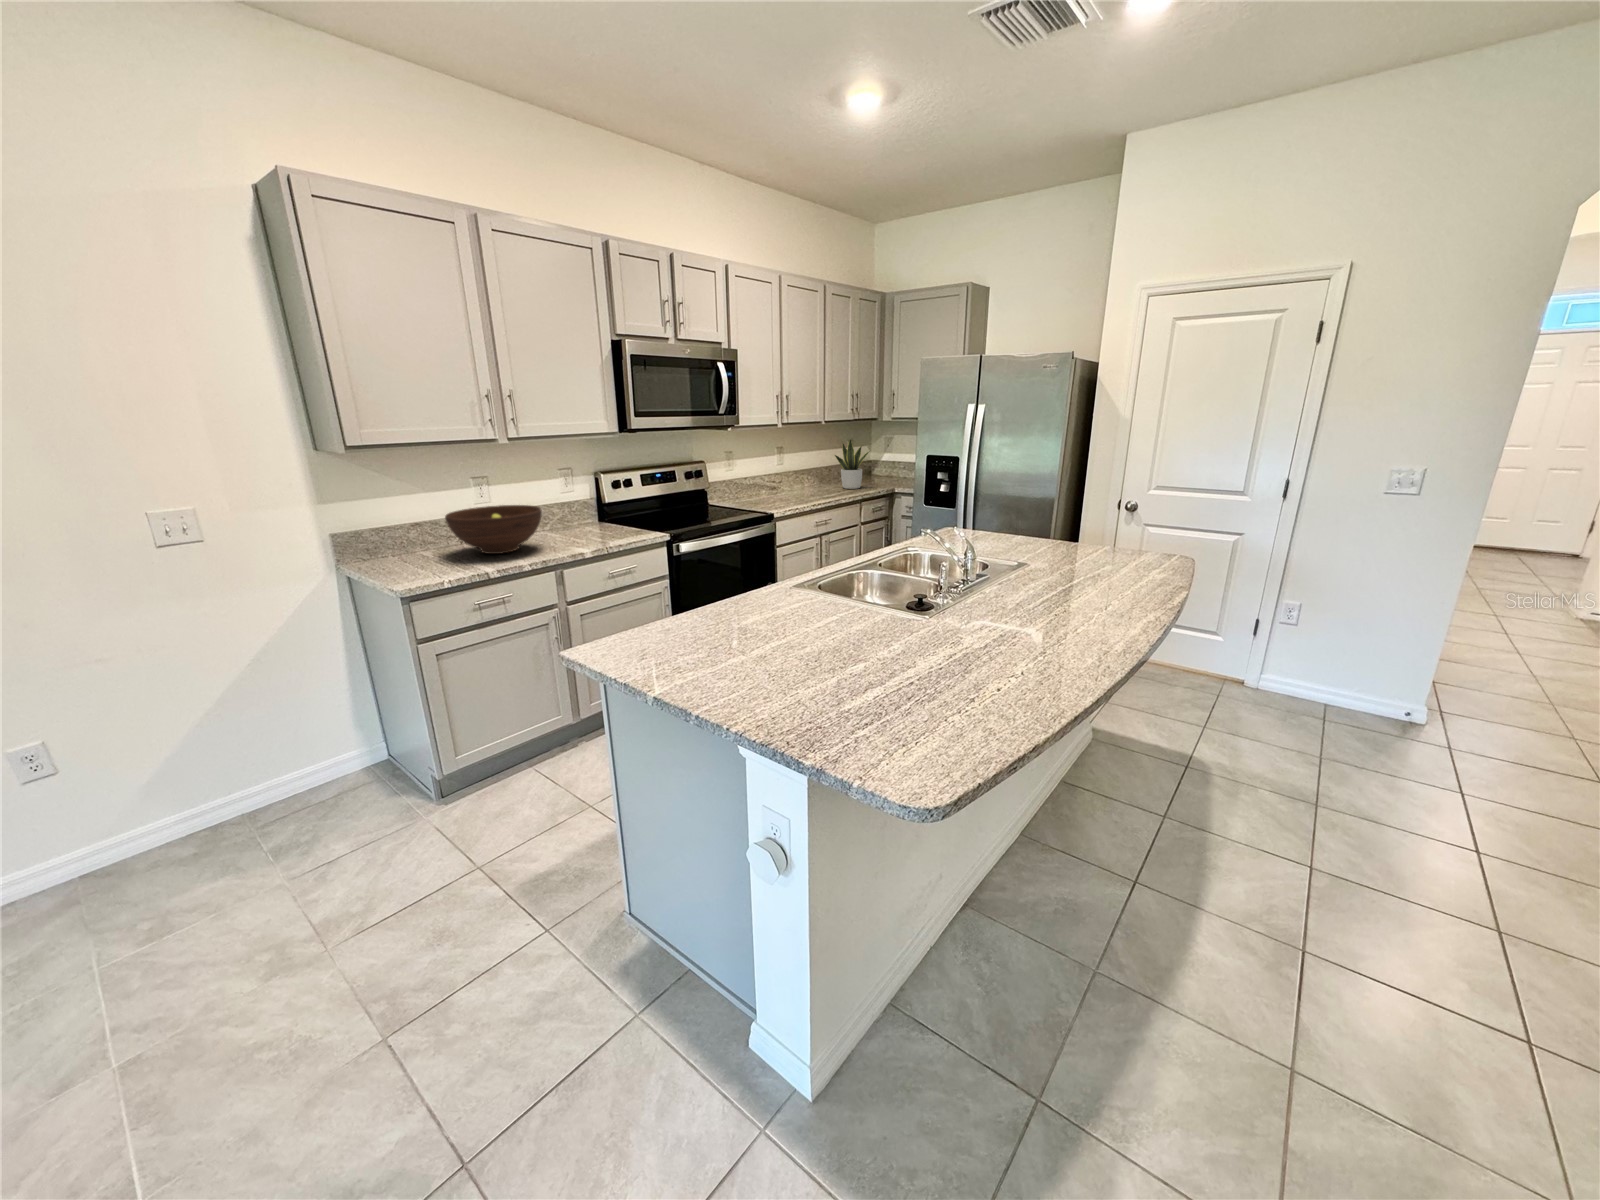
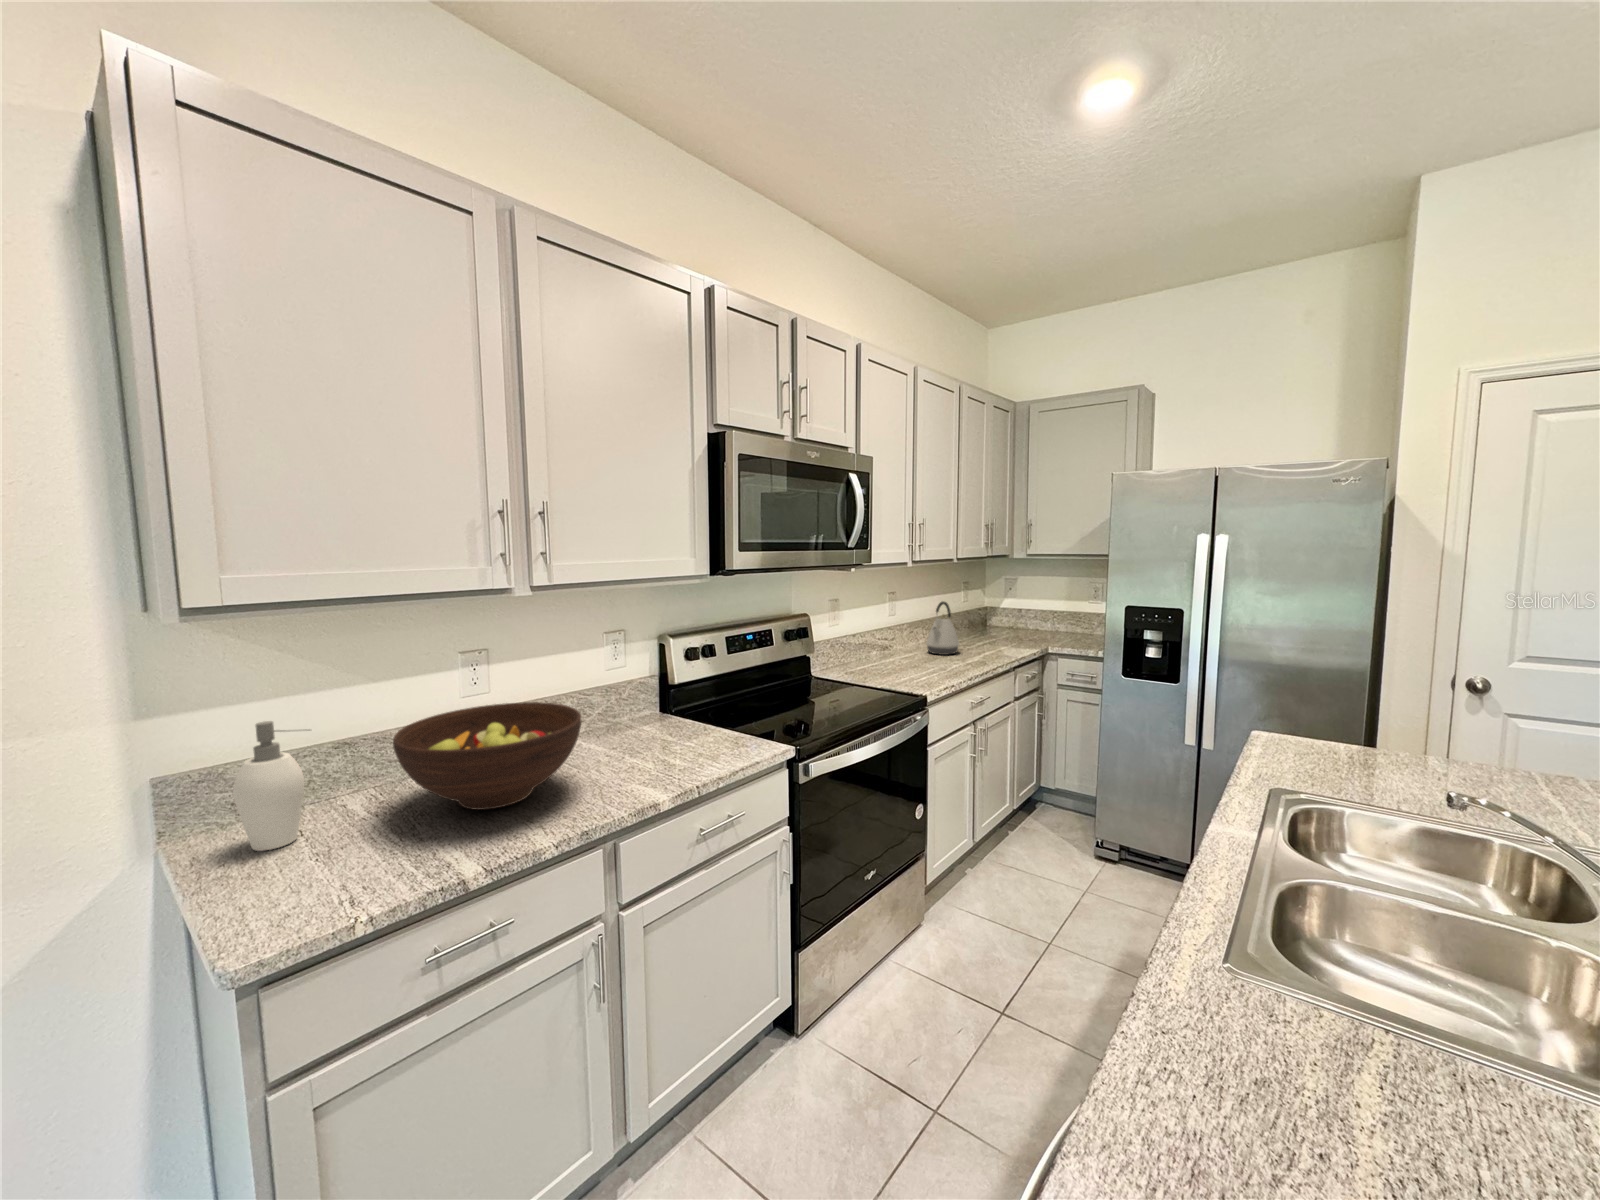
potted plant: present [835,439,869,489] -> none [960,578,1012,647]
kettle: none [804,454,827,493] -> present [926,602,959,655]
soap dispenser: none [375,505,407,565] -> present [233,721,310,851]

